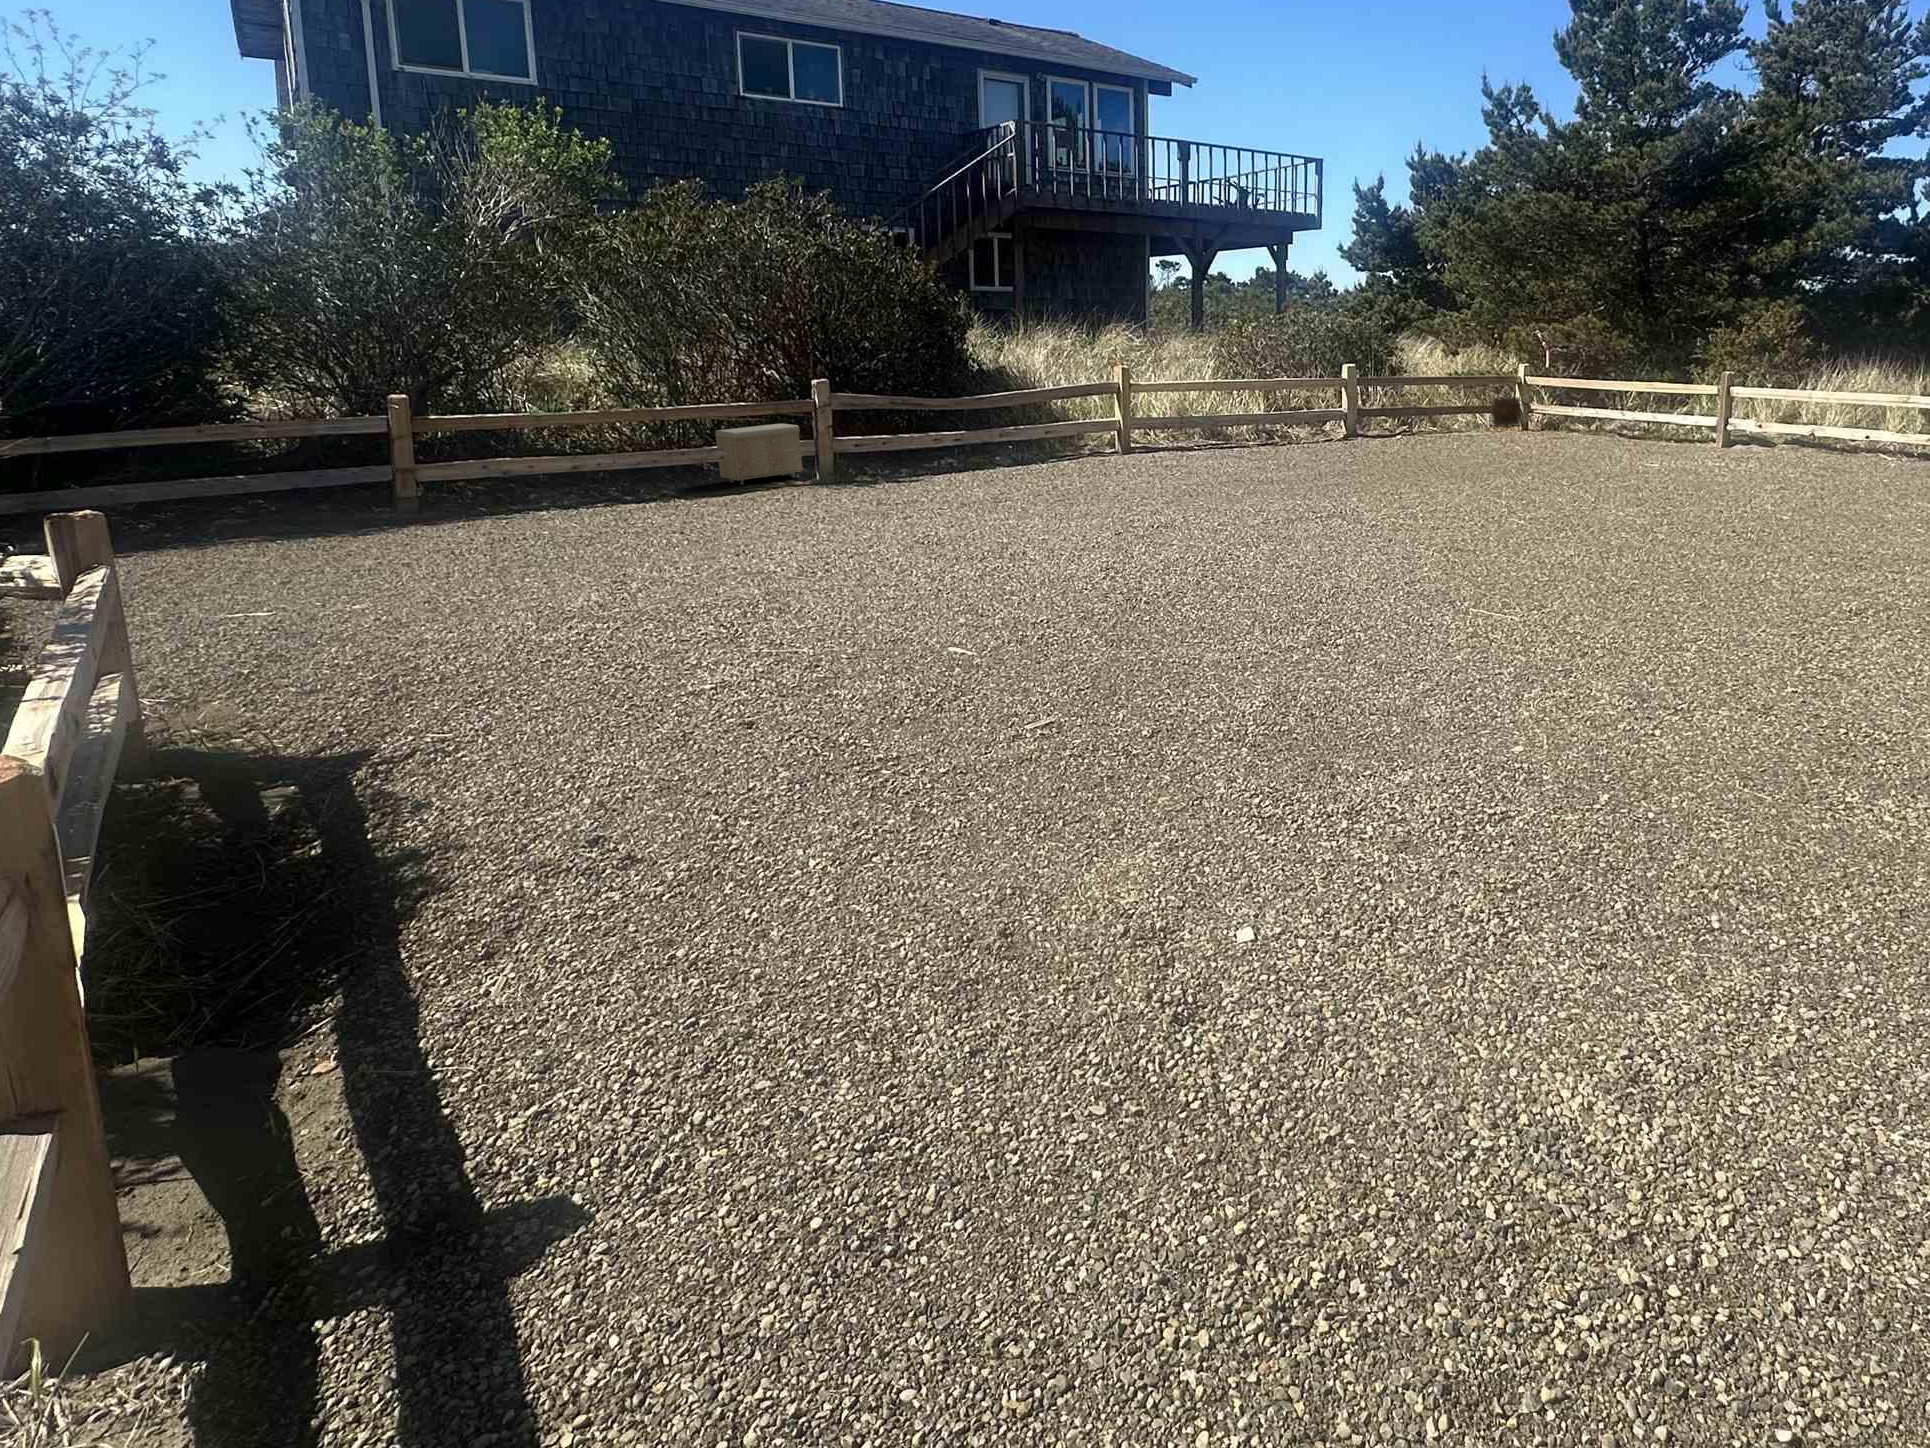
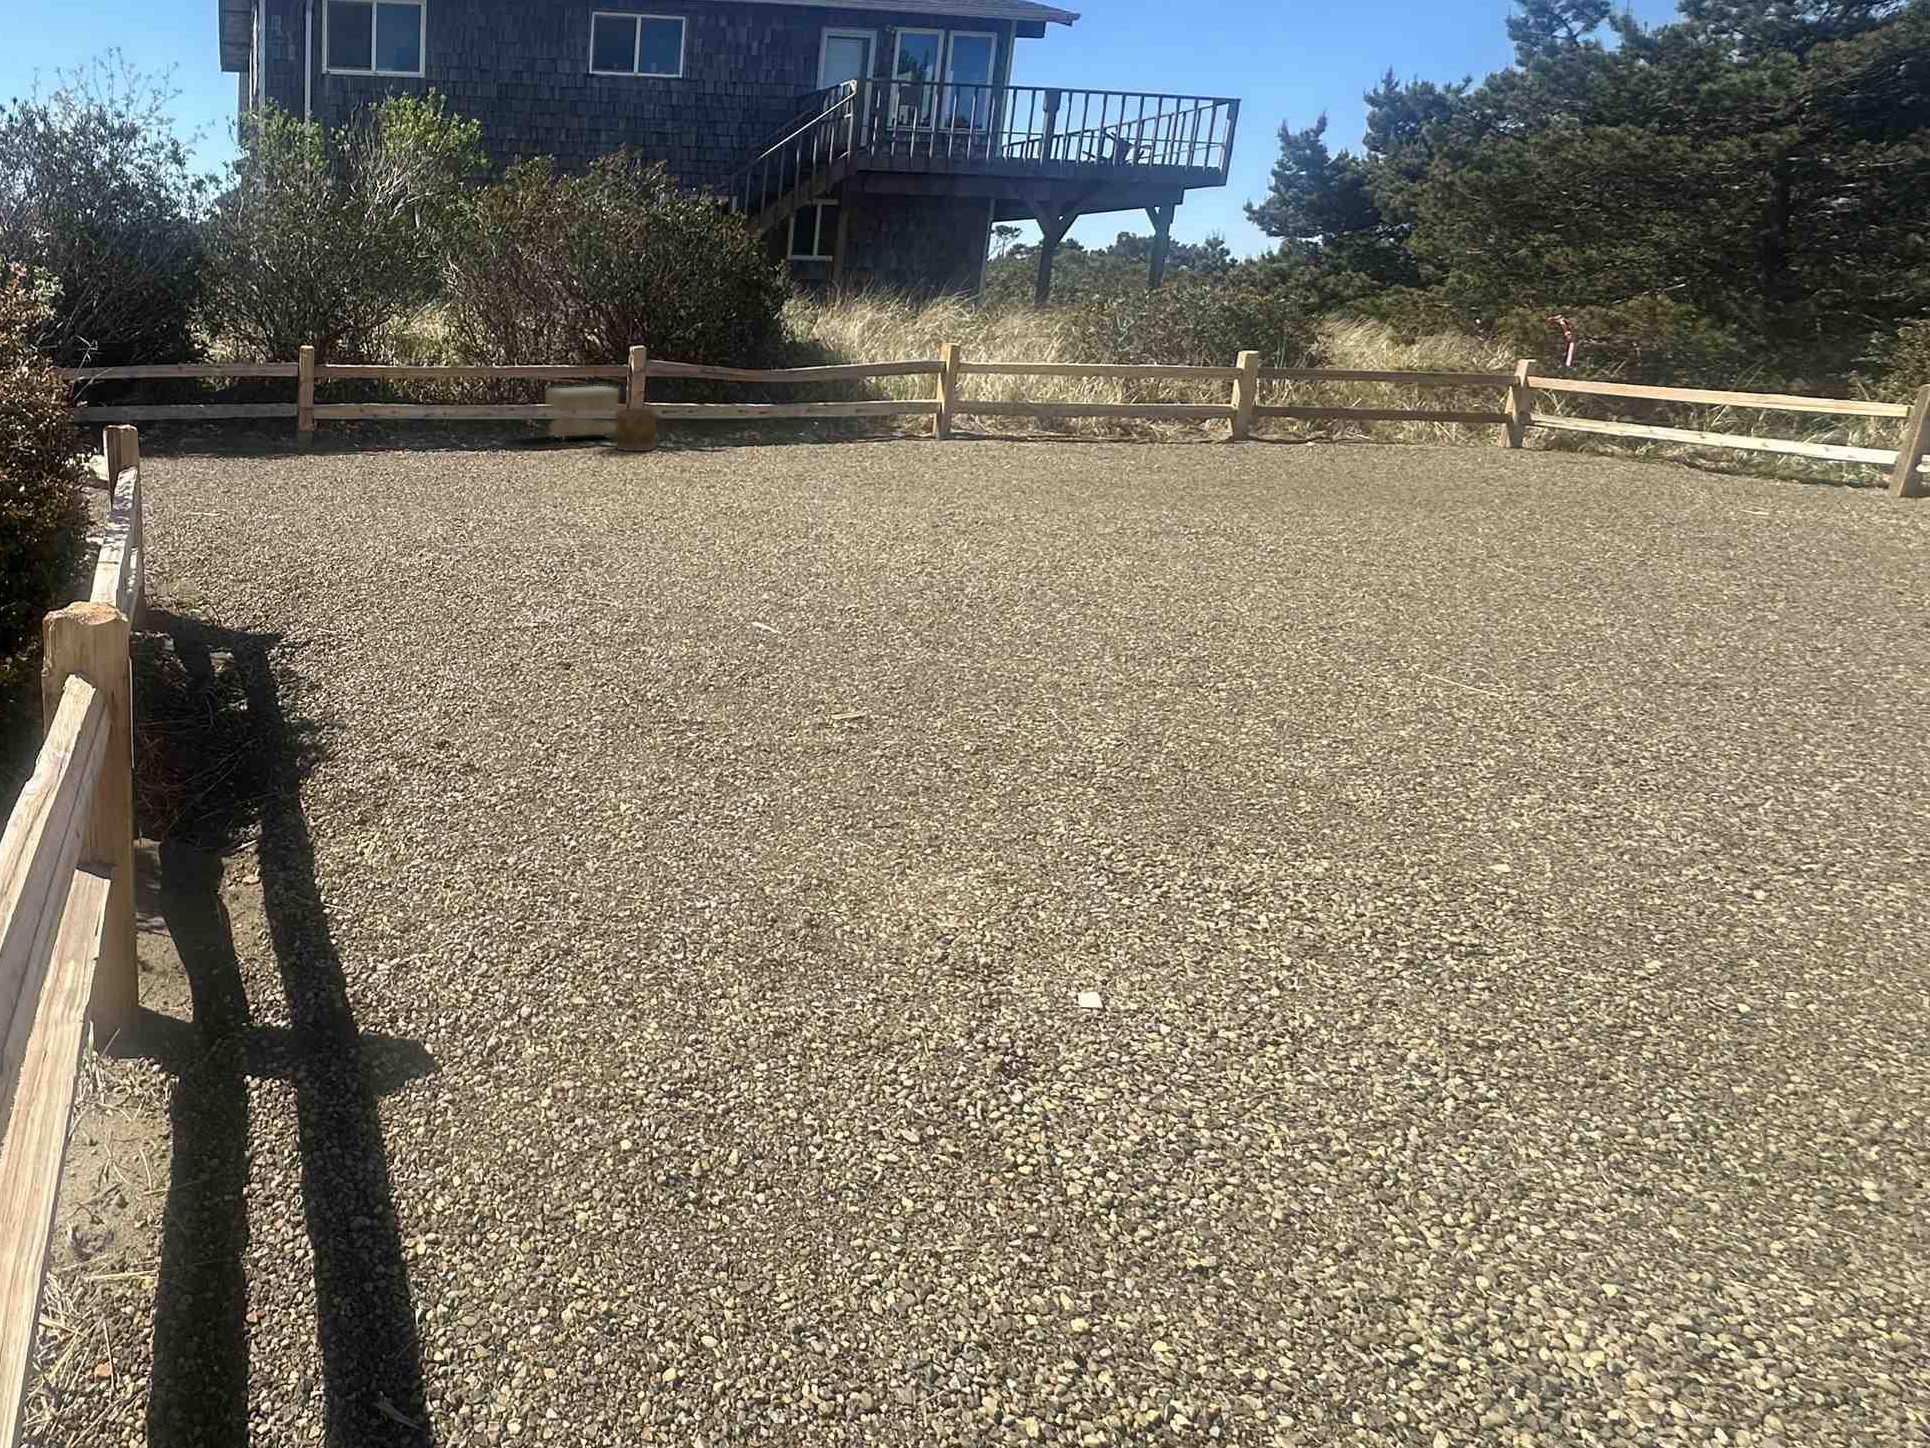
bucket: present [1492,396,1522,426] -> present [615,408,662,451]

